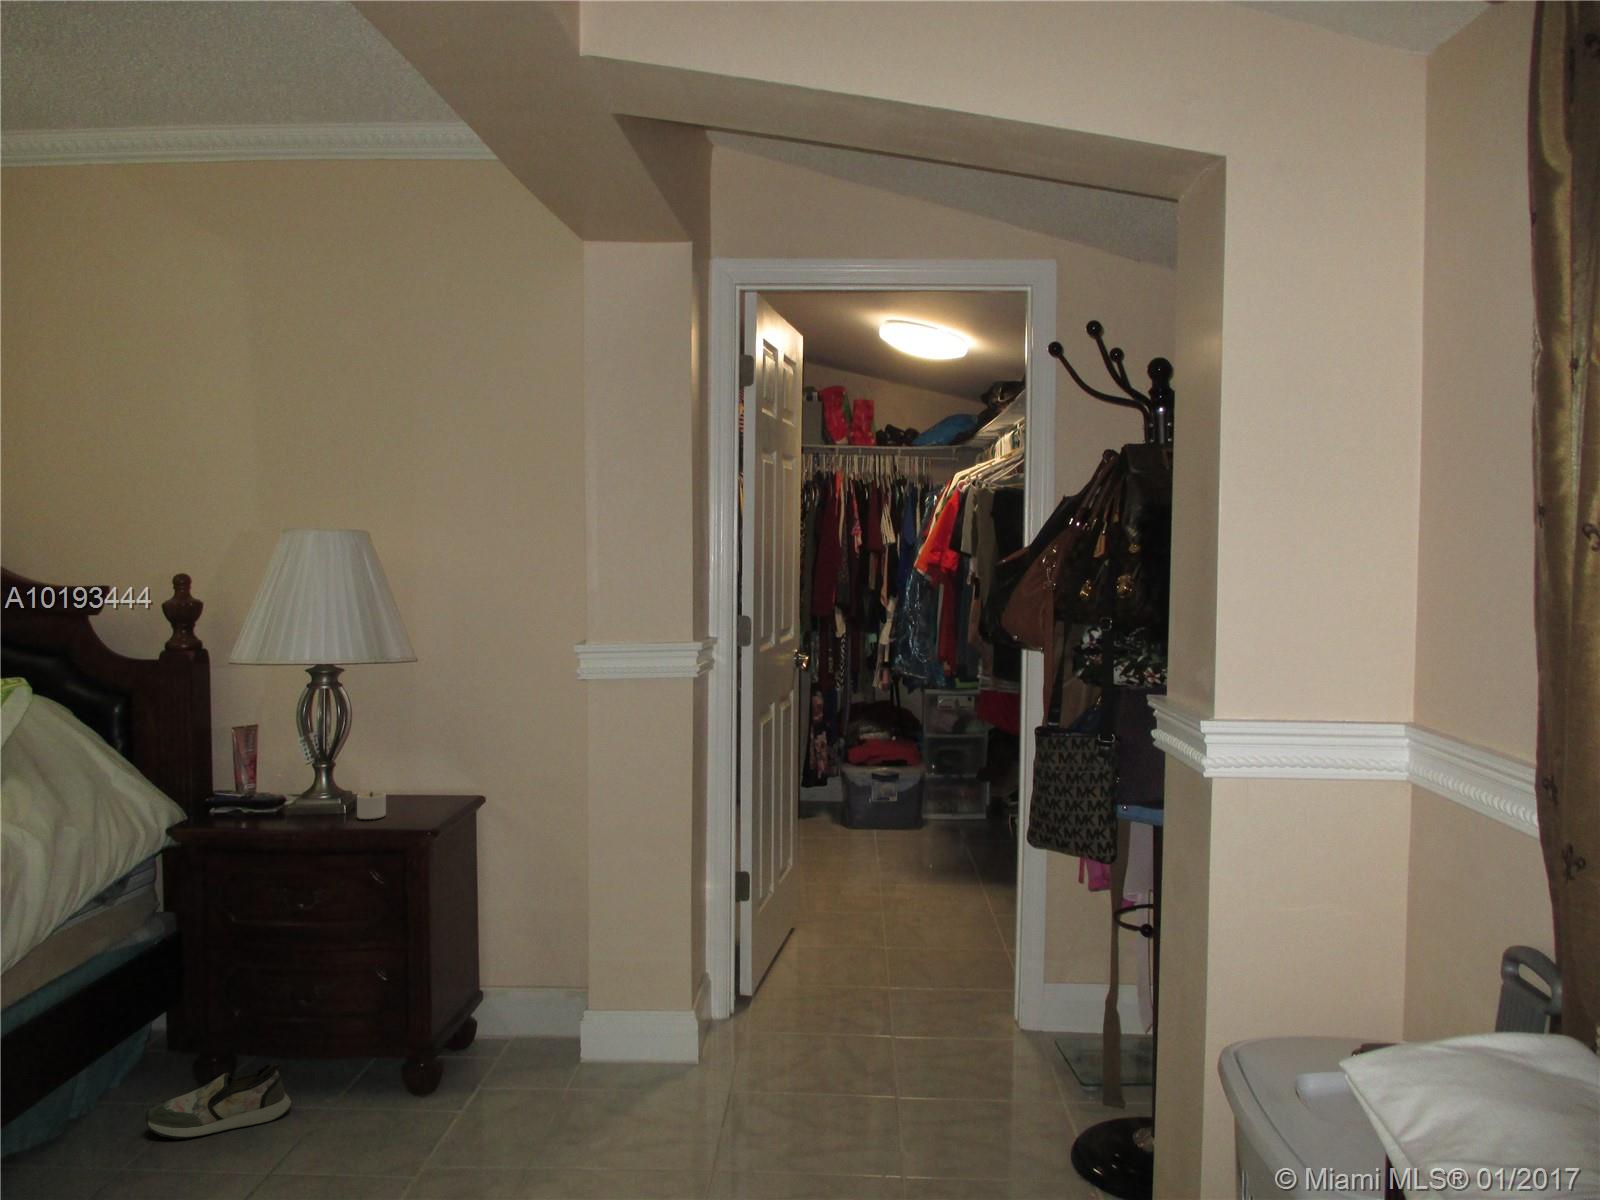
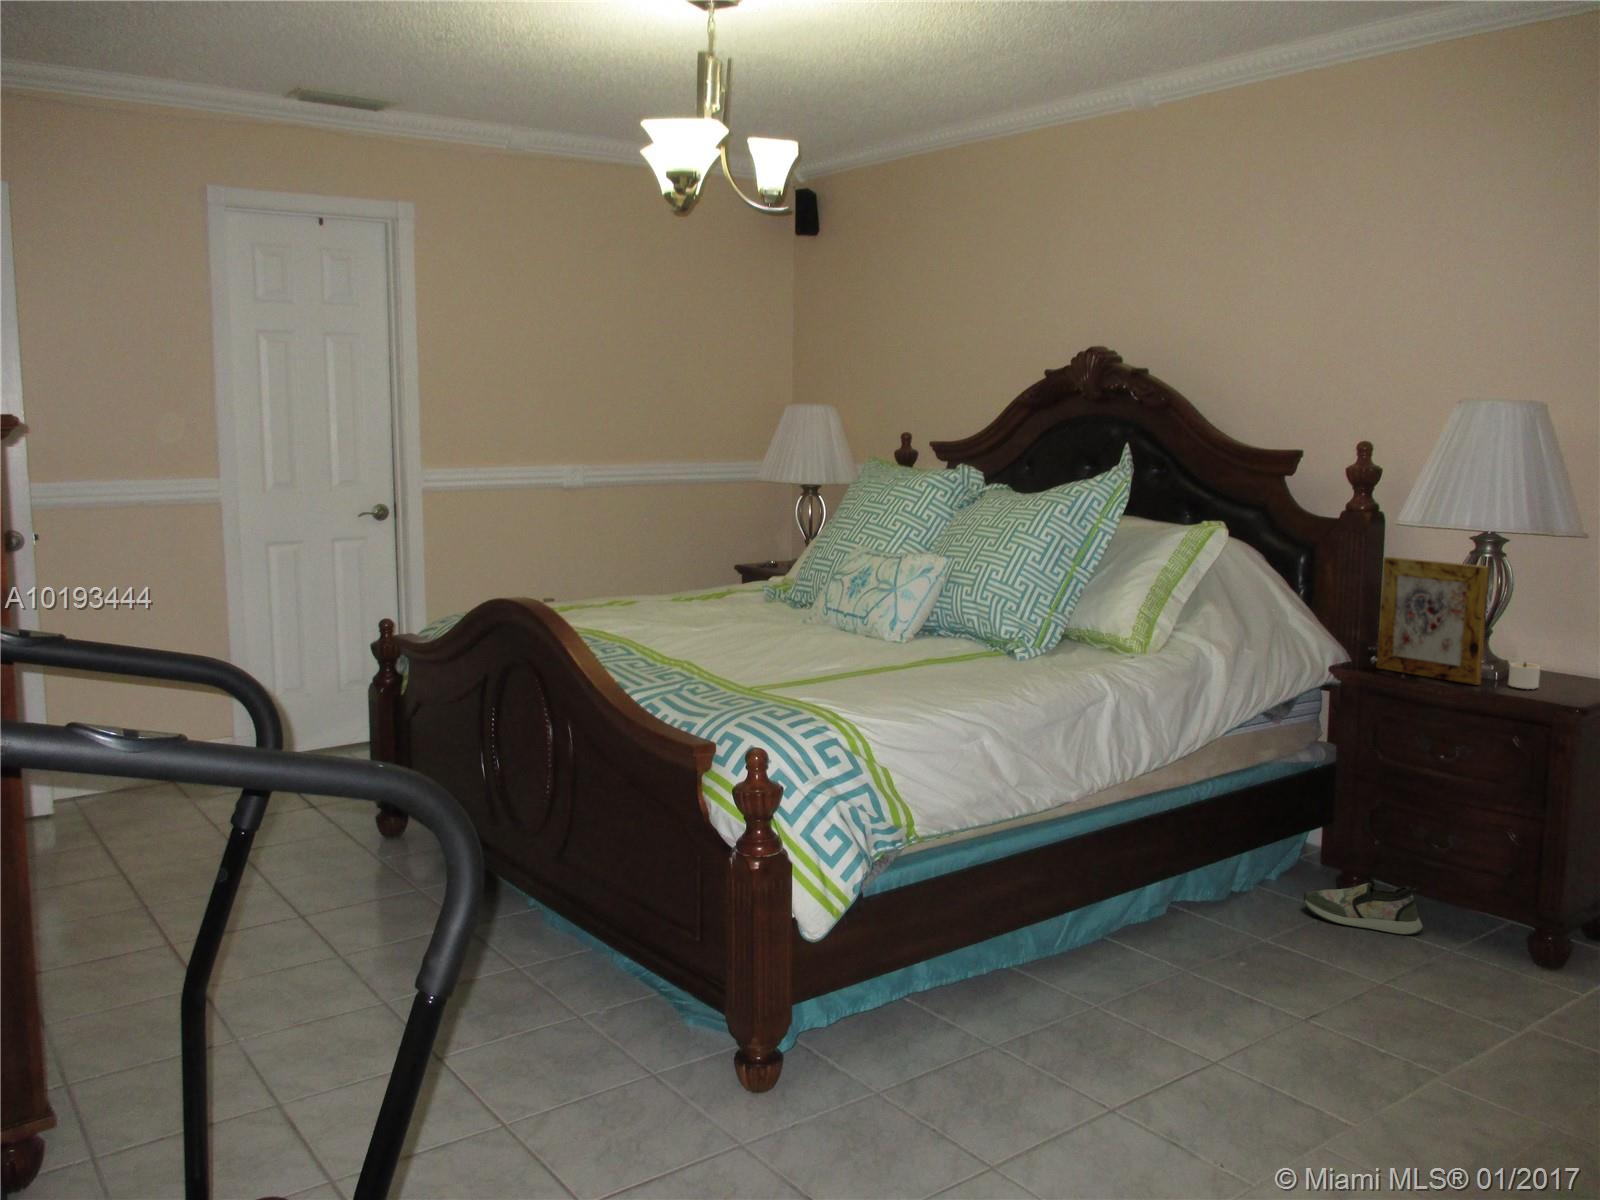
picture frame: none [214,698,330,824] -> present [1377,557,1490,685]

